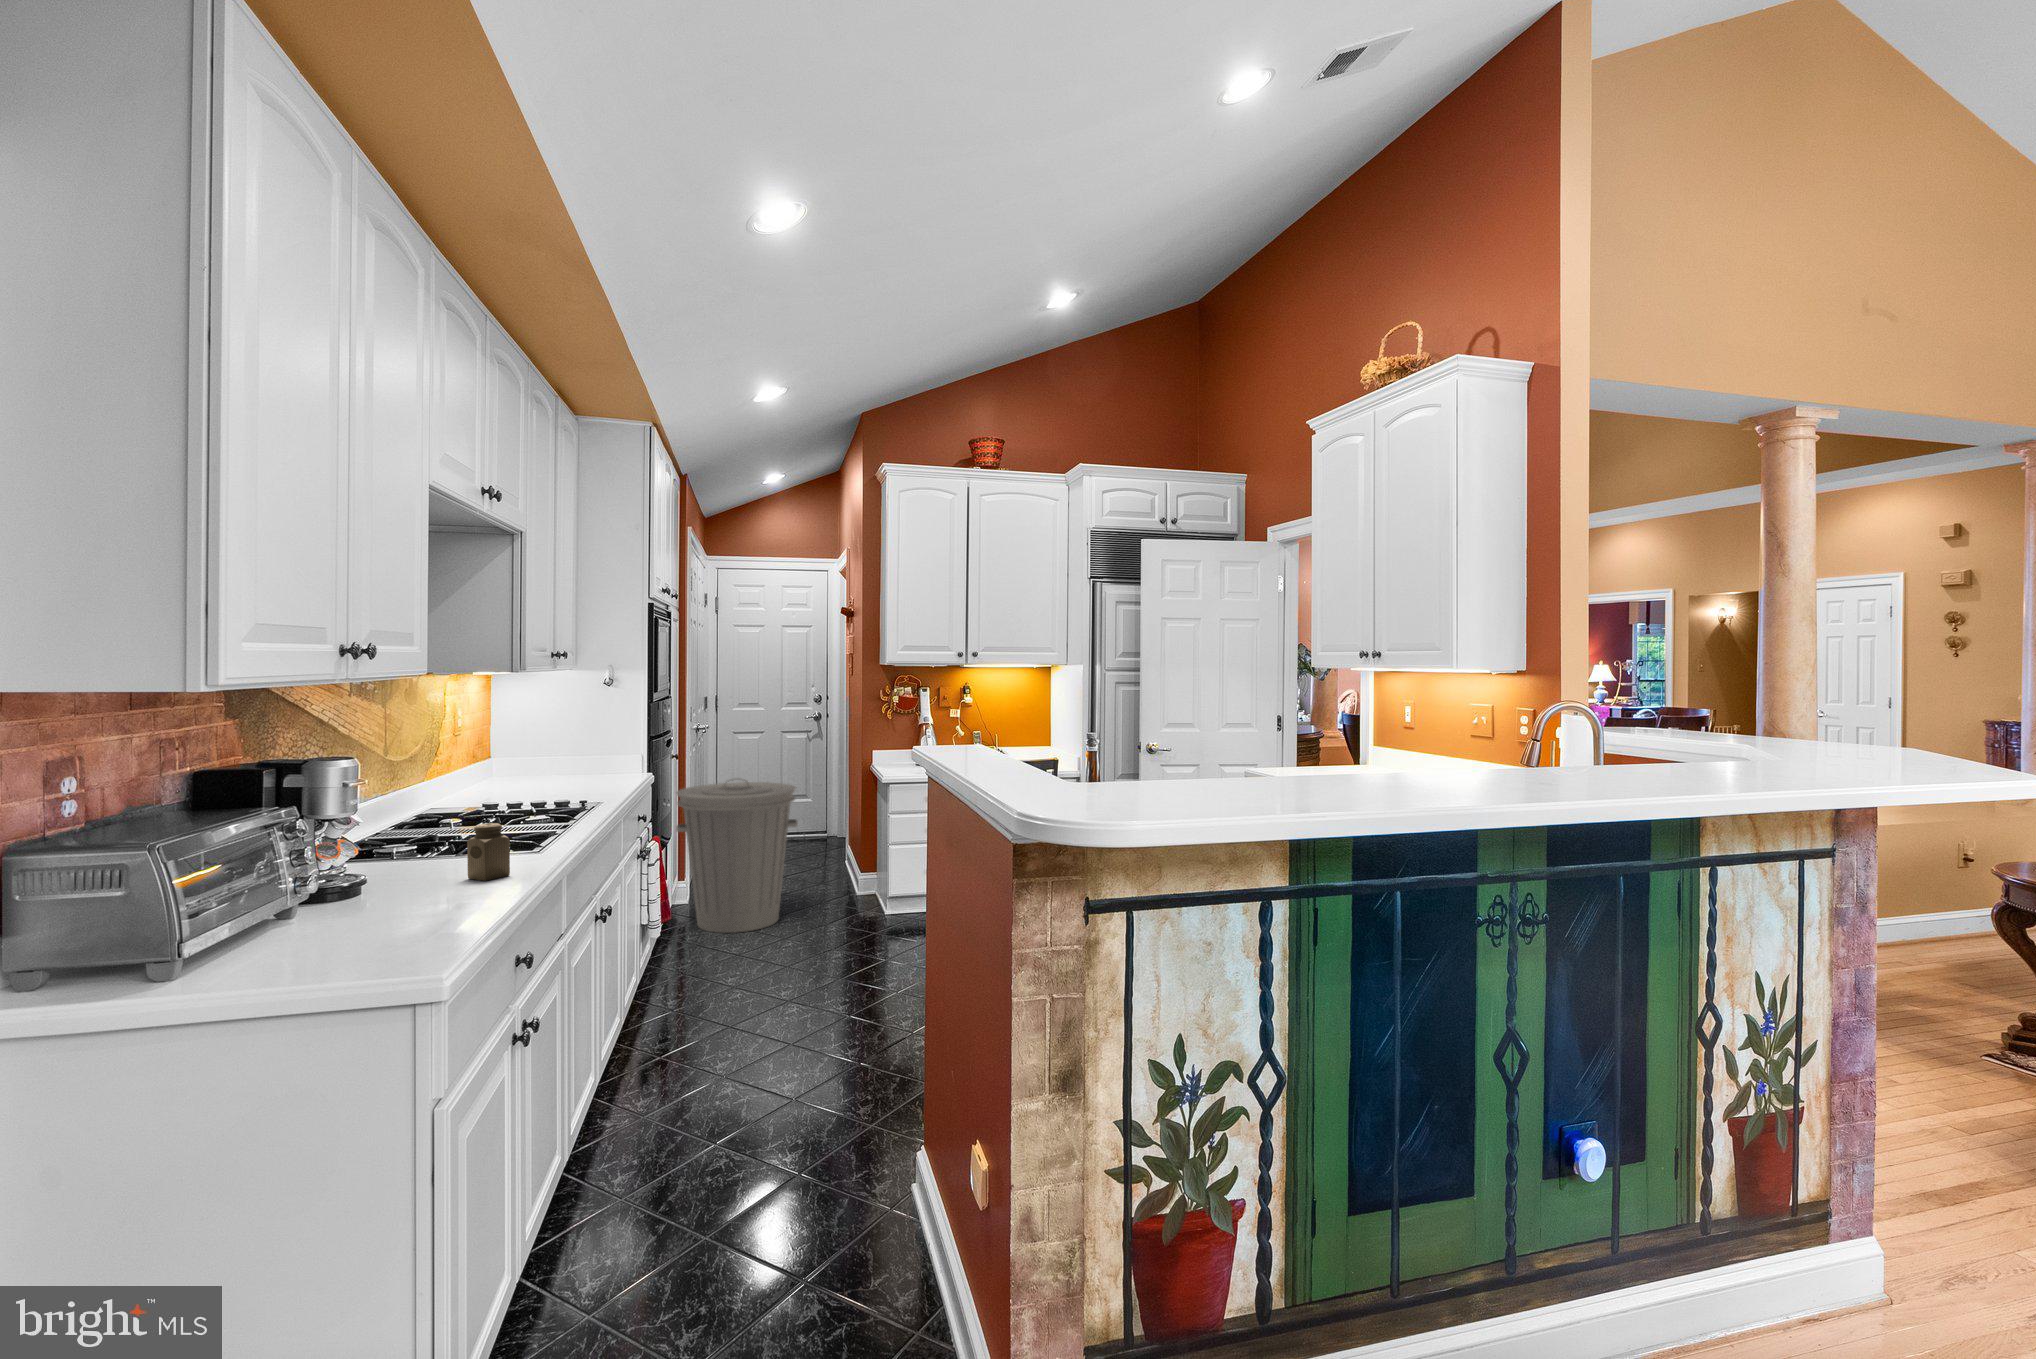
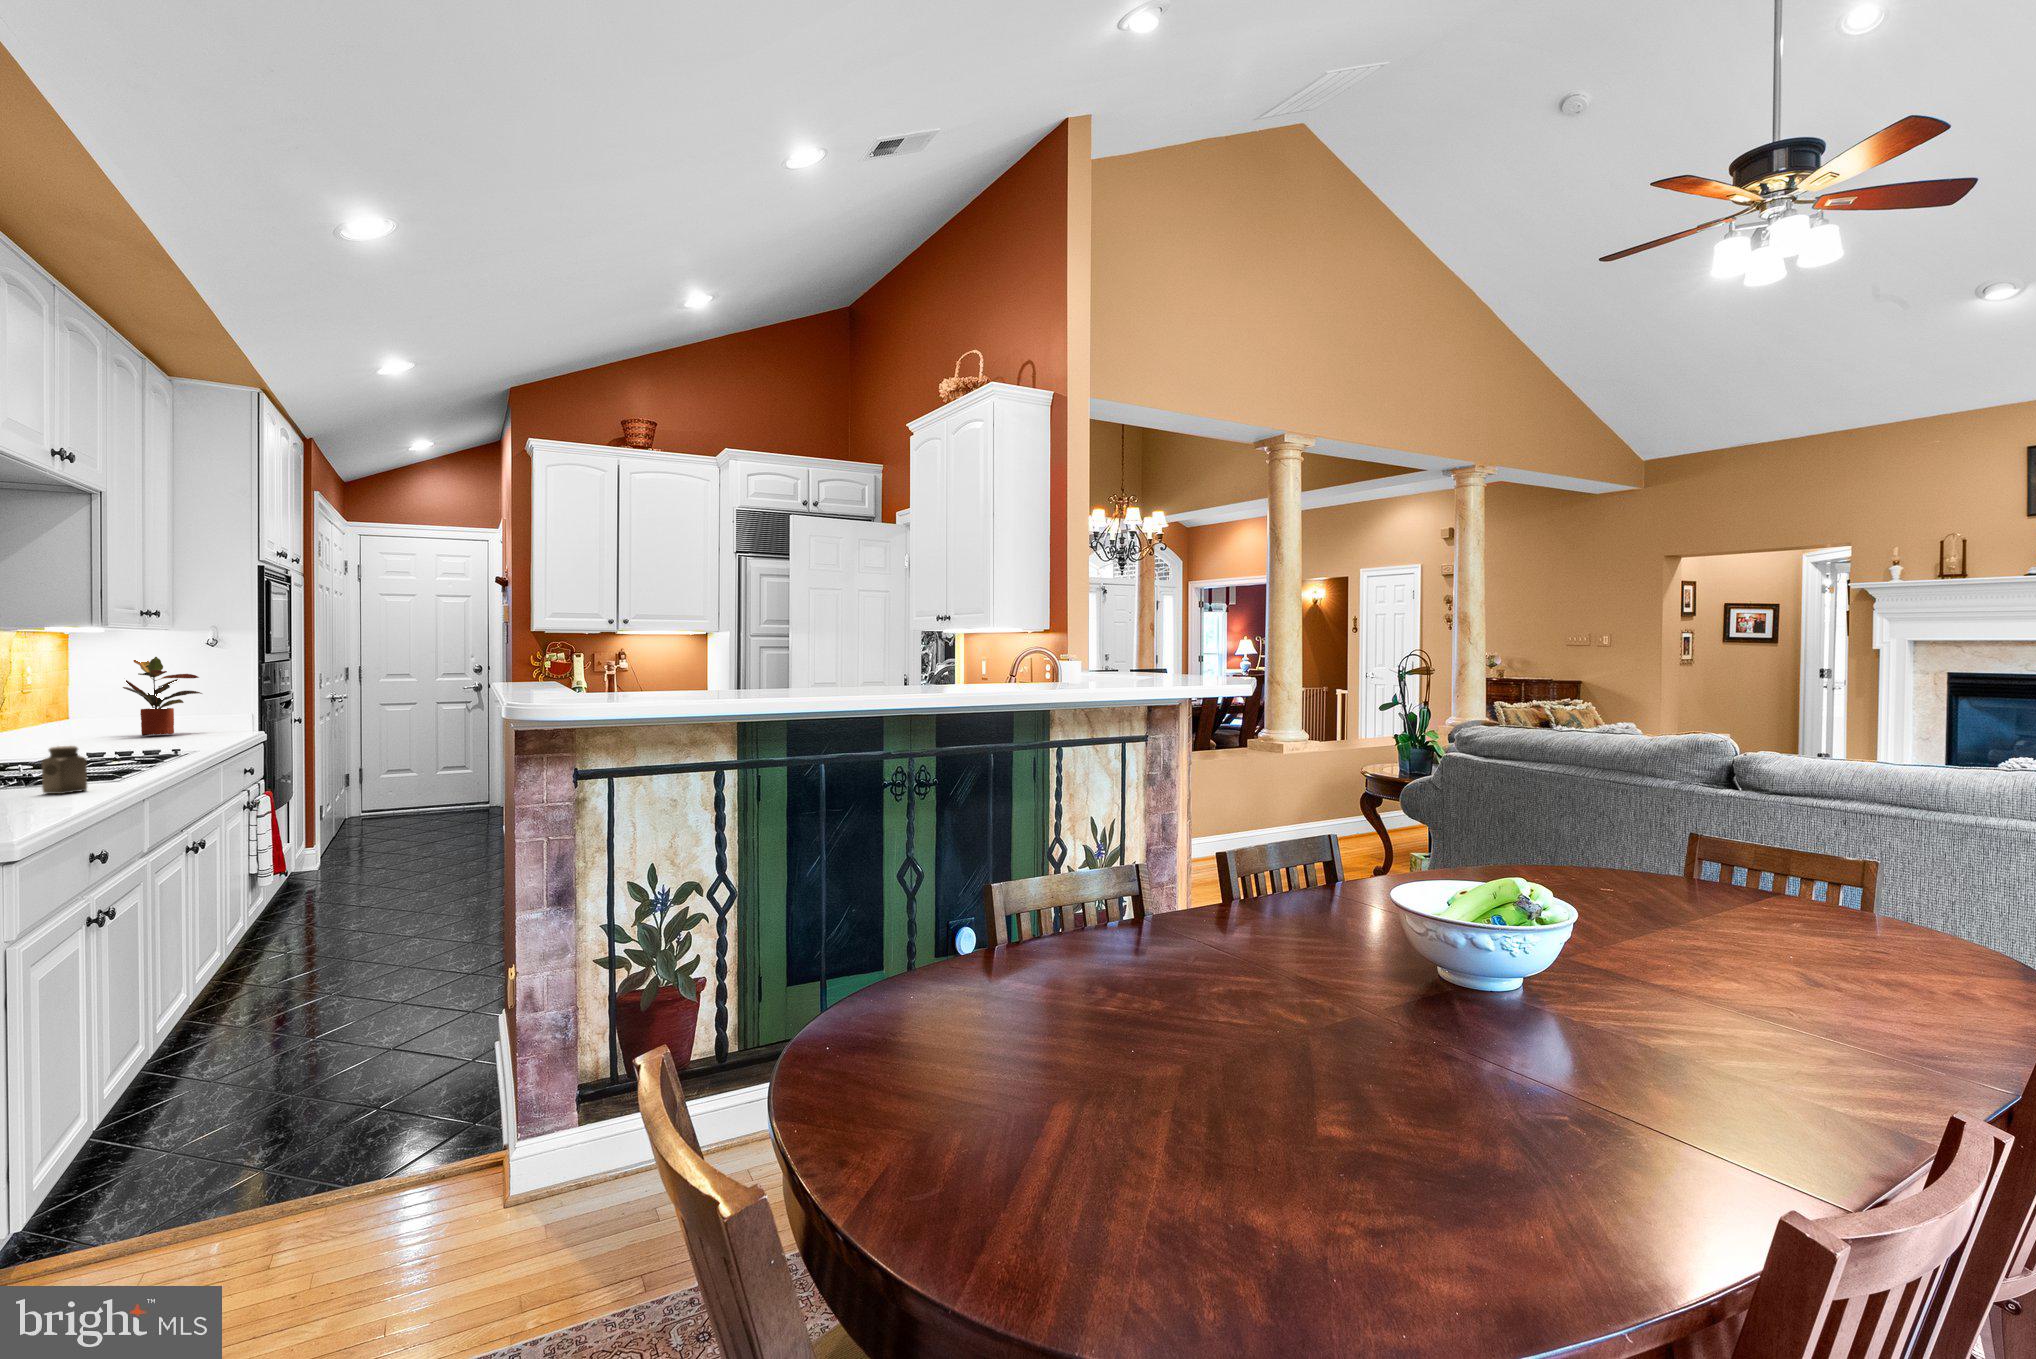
potted plant: none [526,694,600,778] -> present [123,657,202,736]
trash can: present [676,779,798,933] -> none [298,740,437,891]

